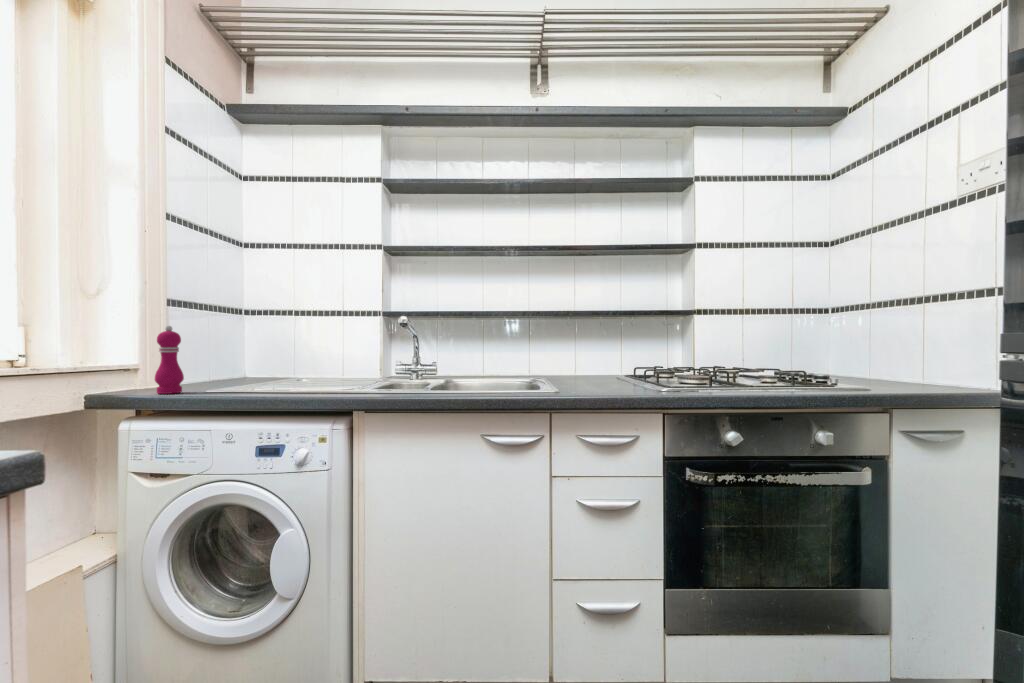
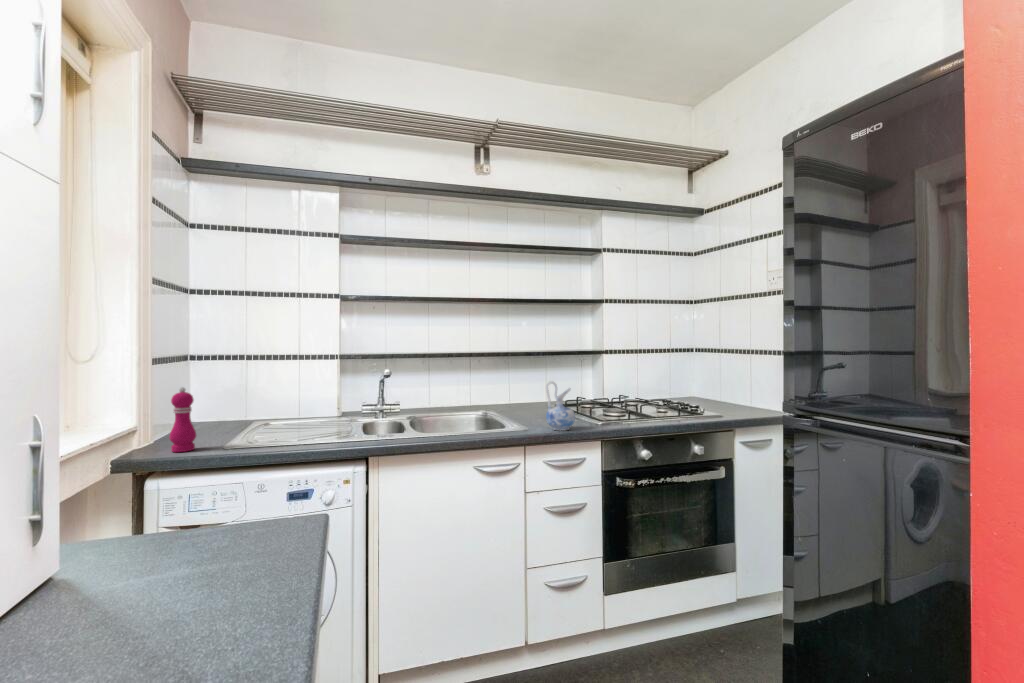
ceramic pitcher: none [576,328,616,395] -> present [546,381,575,431]

